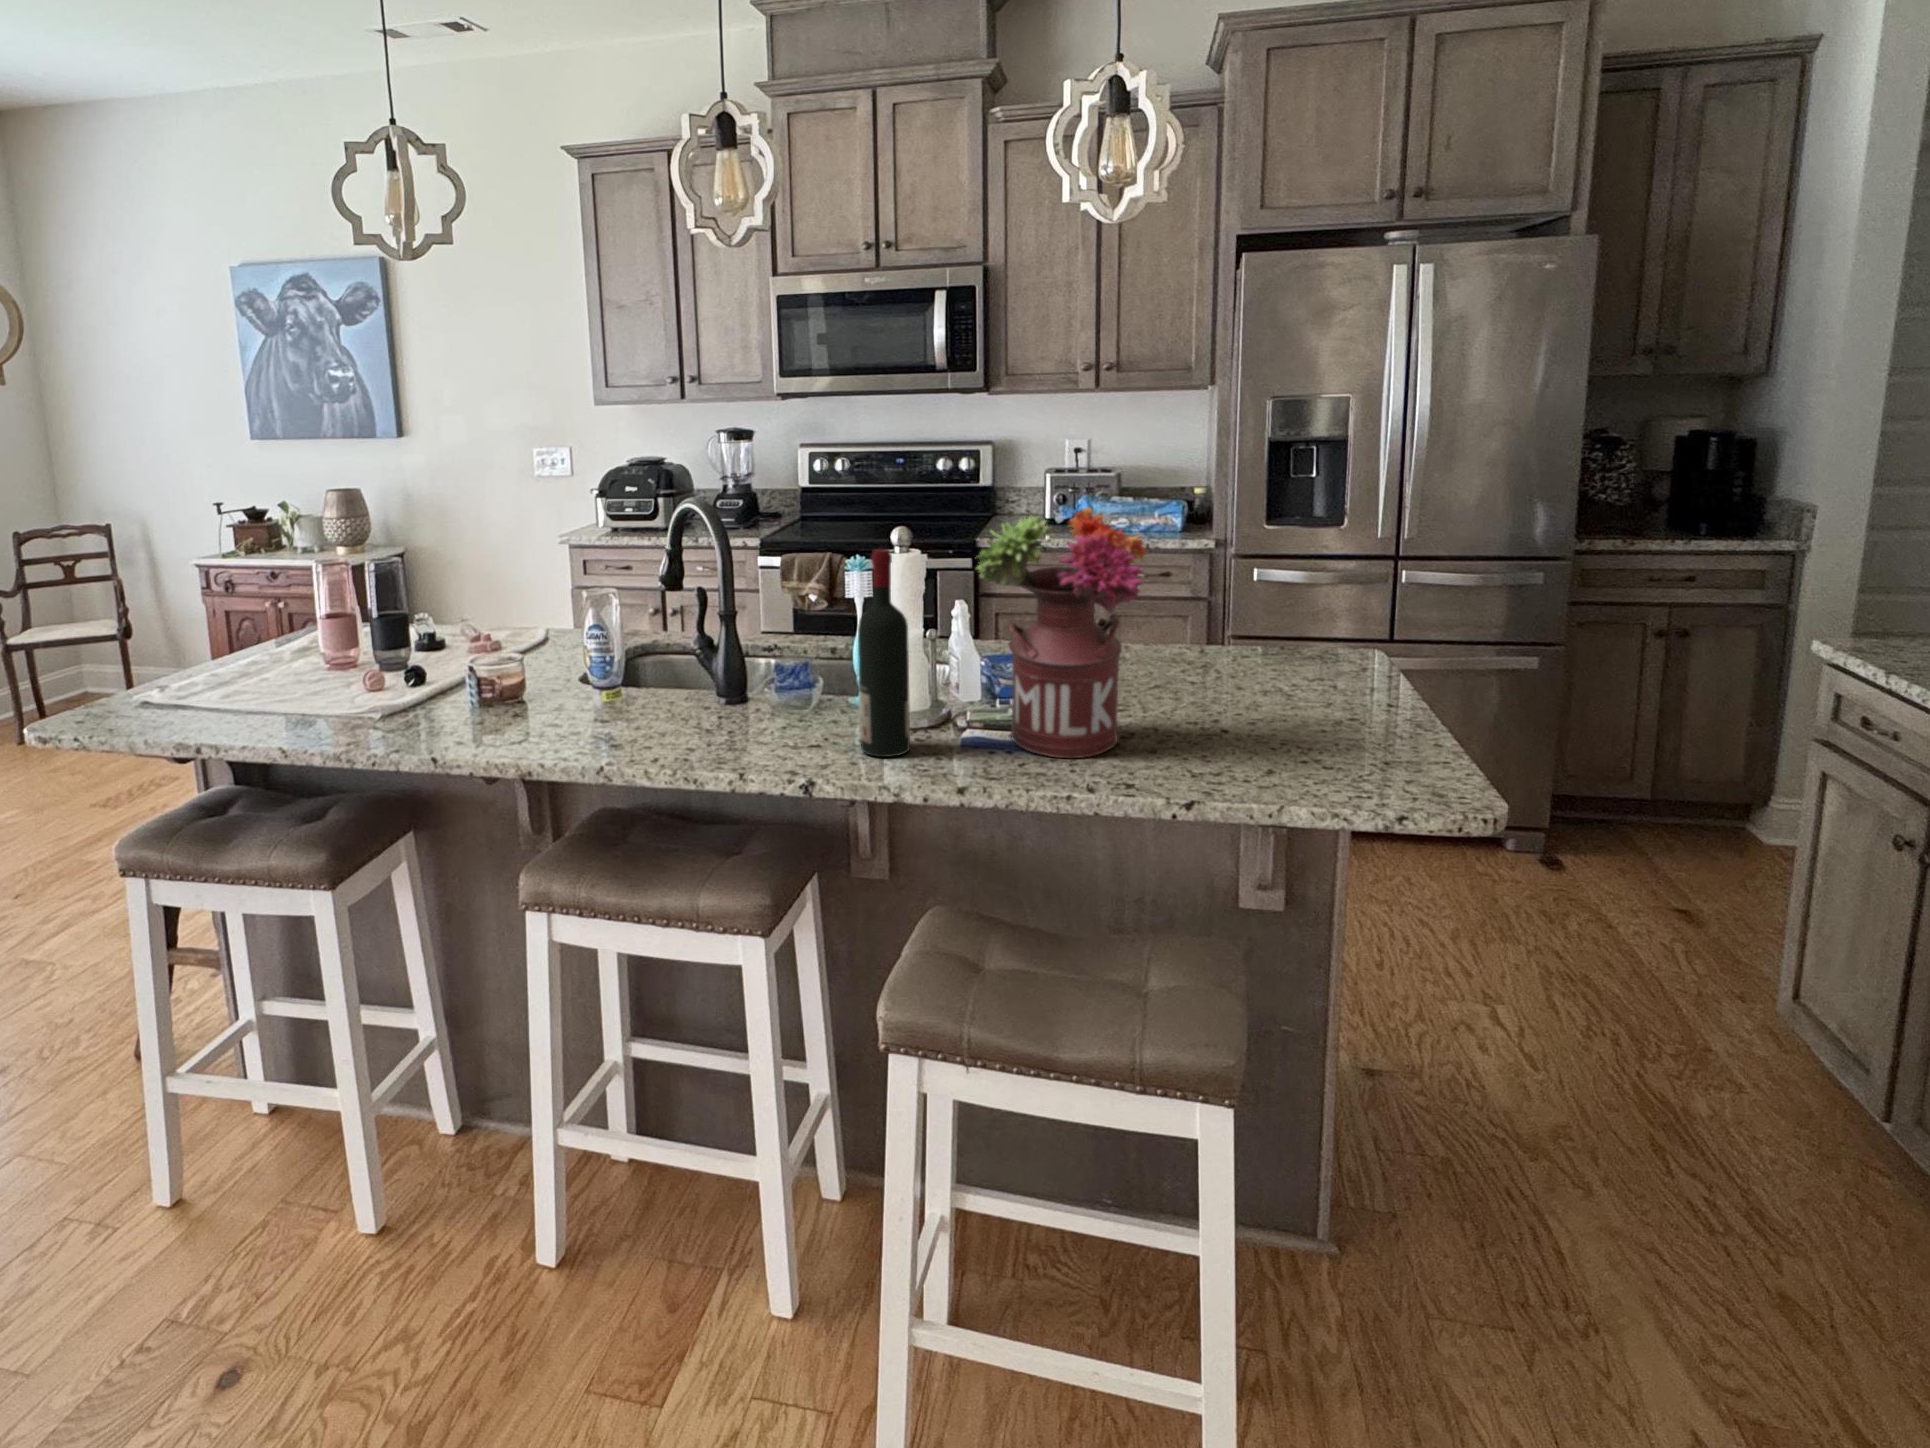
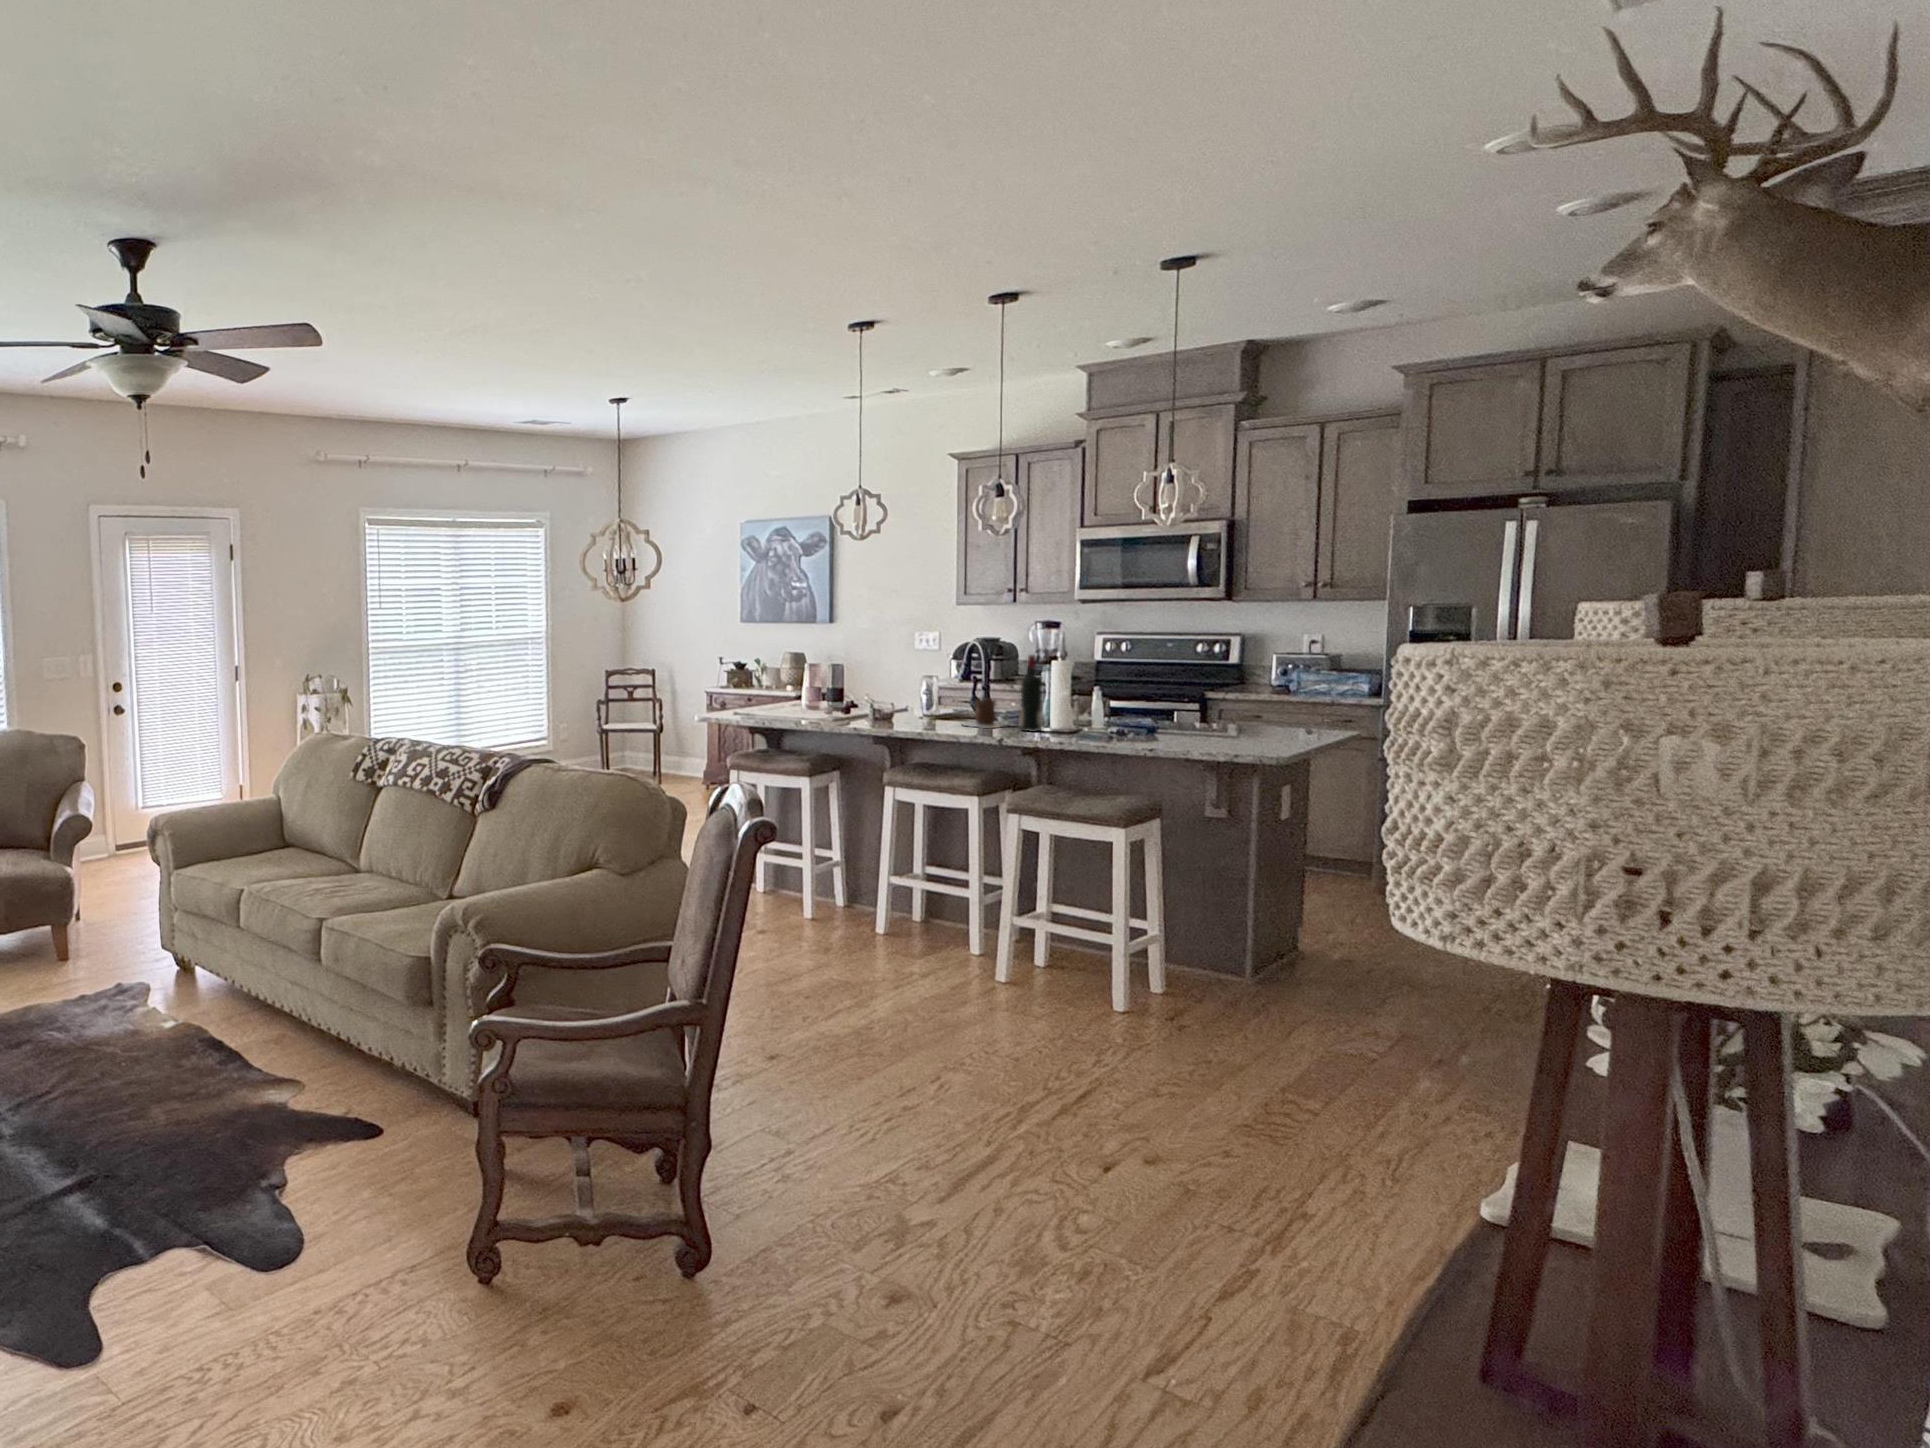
flower arrangement: present [977,508,1147,758] -> none [1069,642,1145,735]
vase: none [698,654,825,745] -> present [964,699,1006,728]

